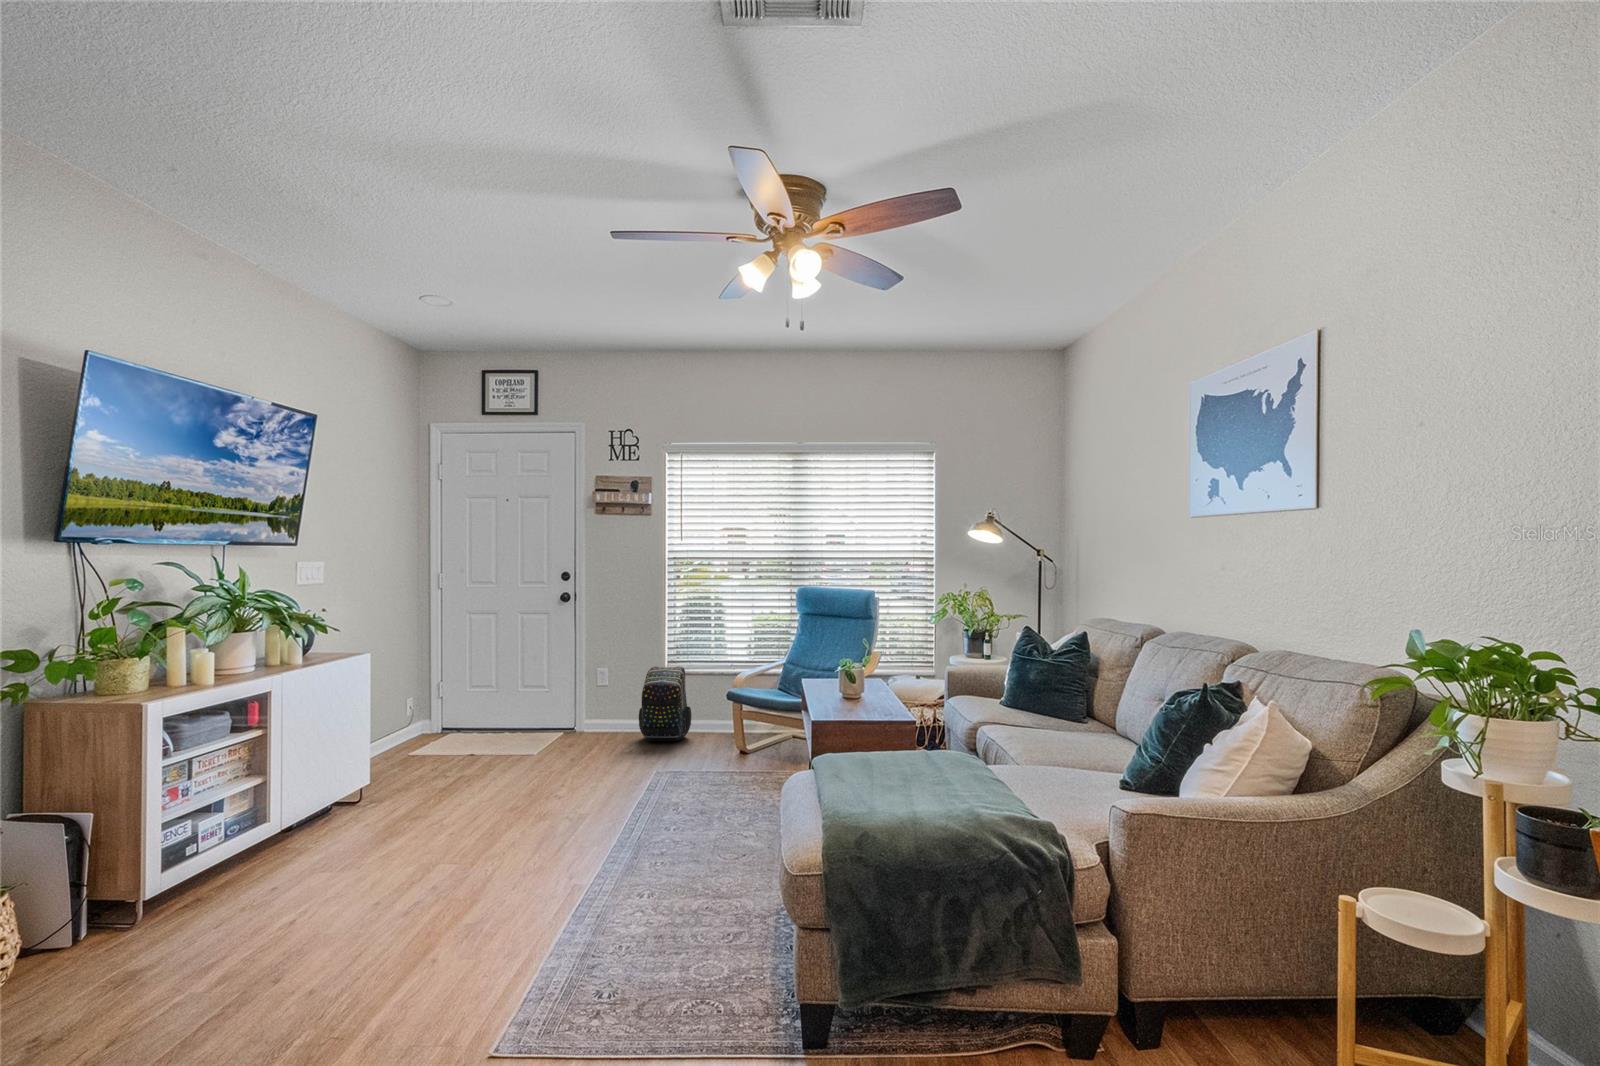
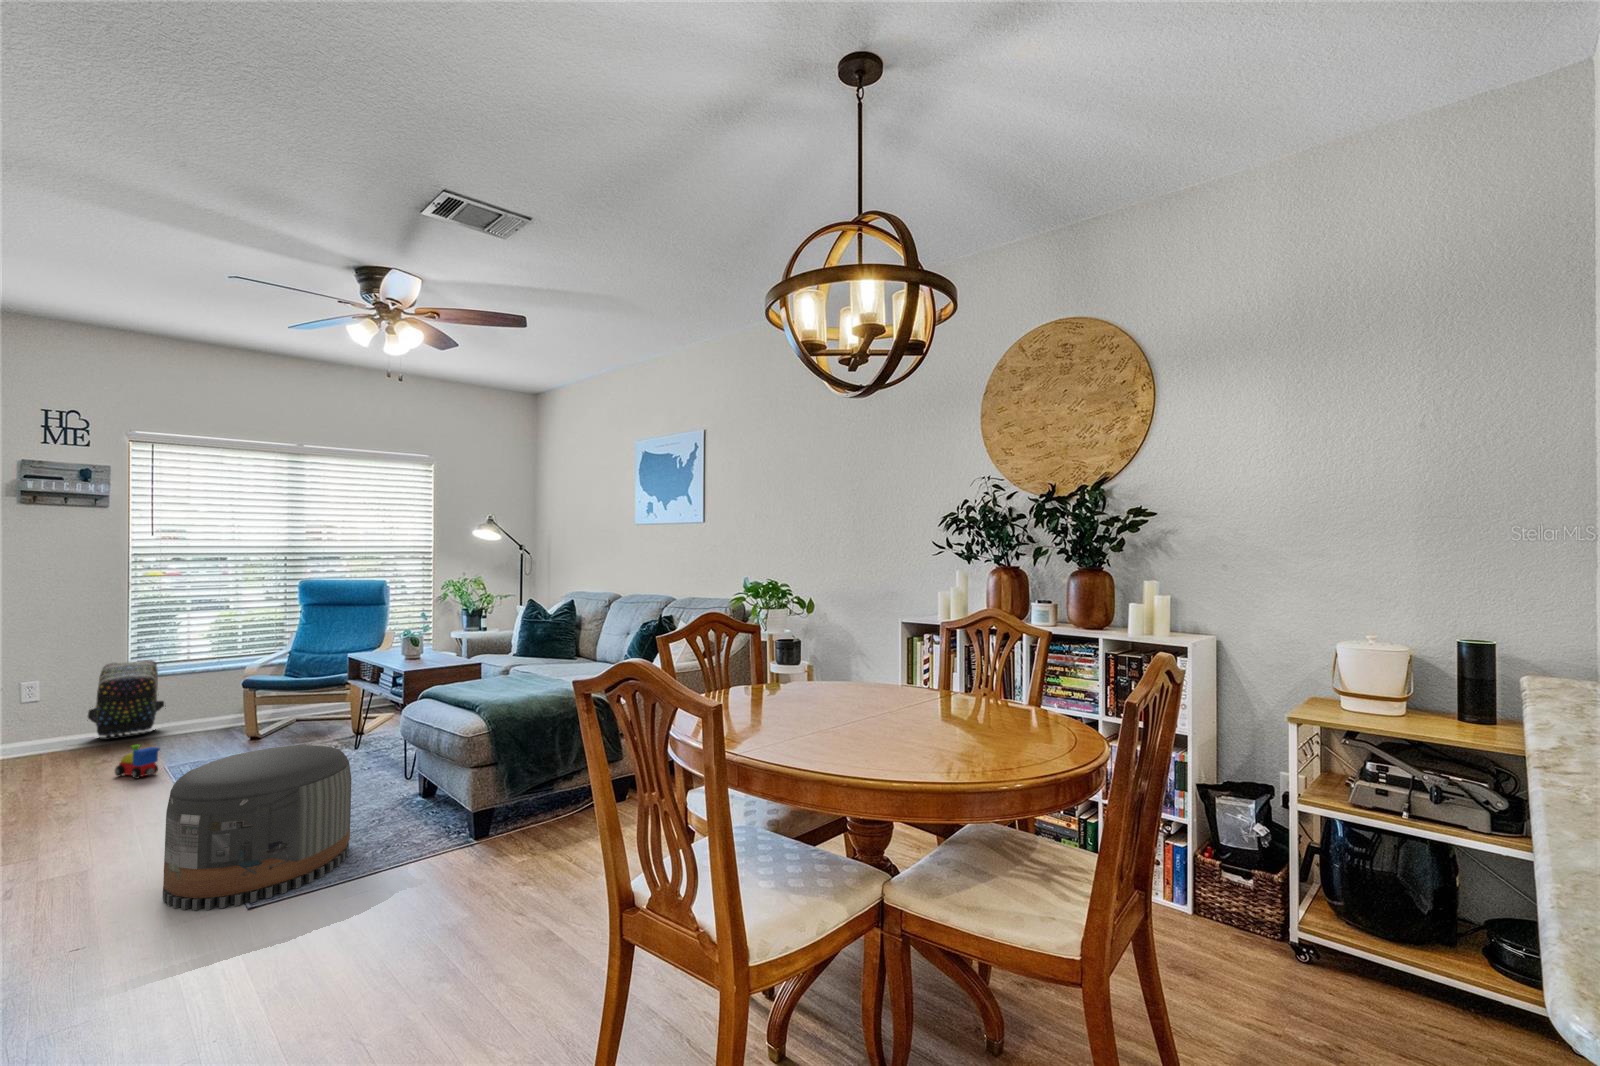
toy train: none [633,756,661,792] -> present [115,745,160,779]
pouf: none [580,804,751,998] -> present [163,745,352,910]

